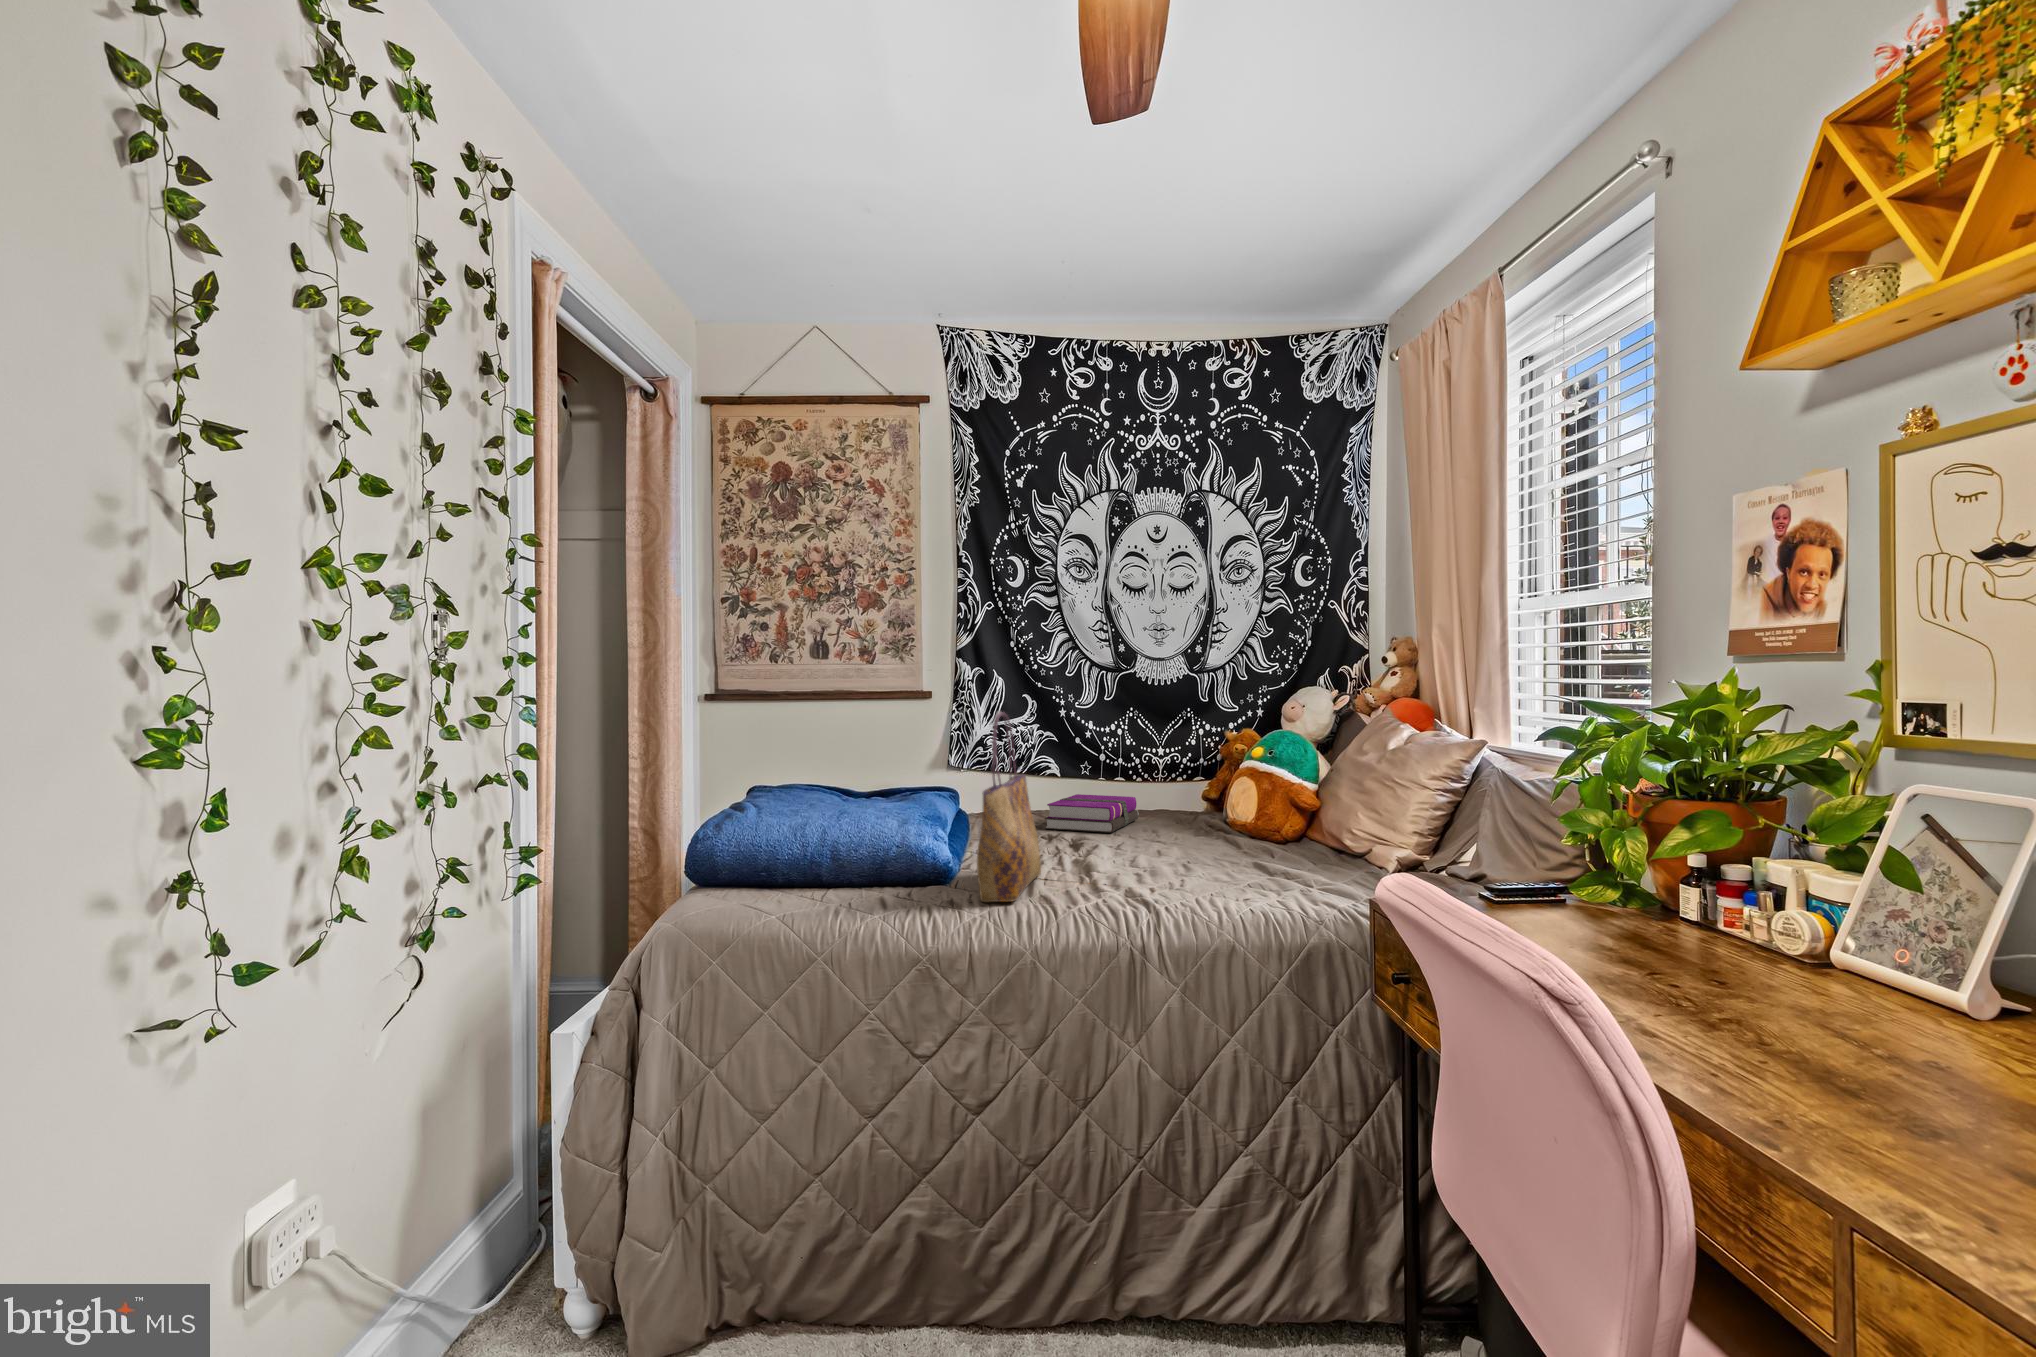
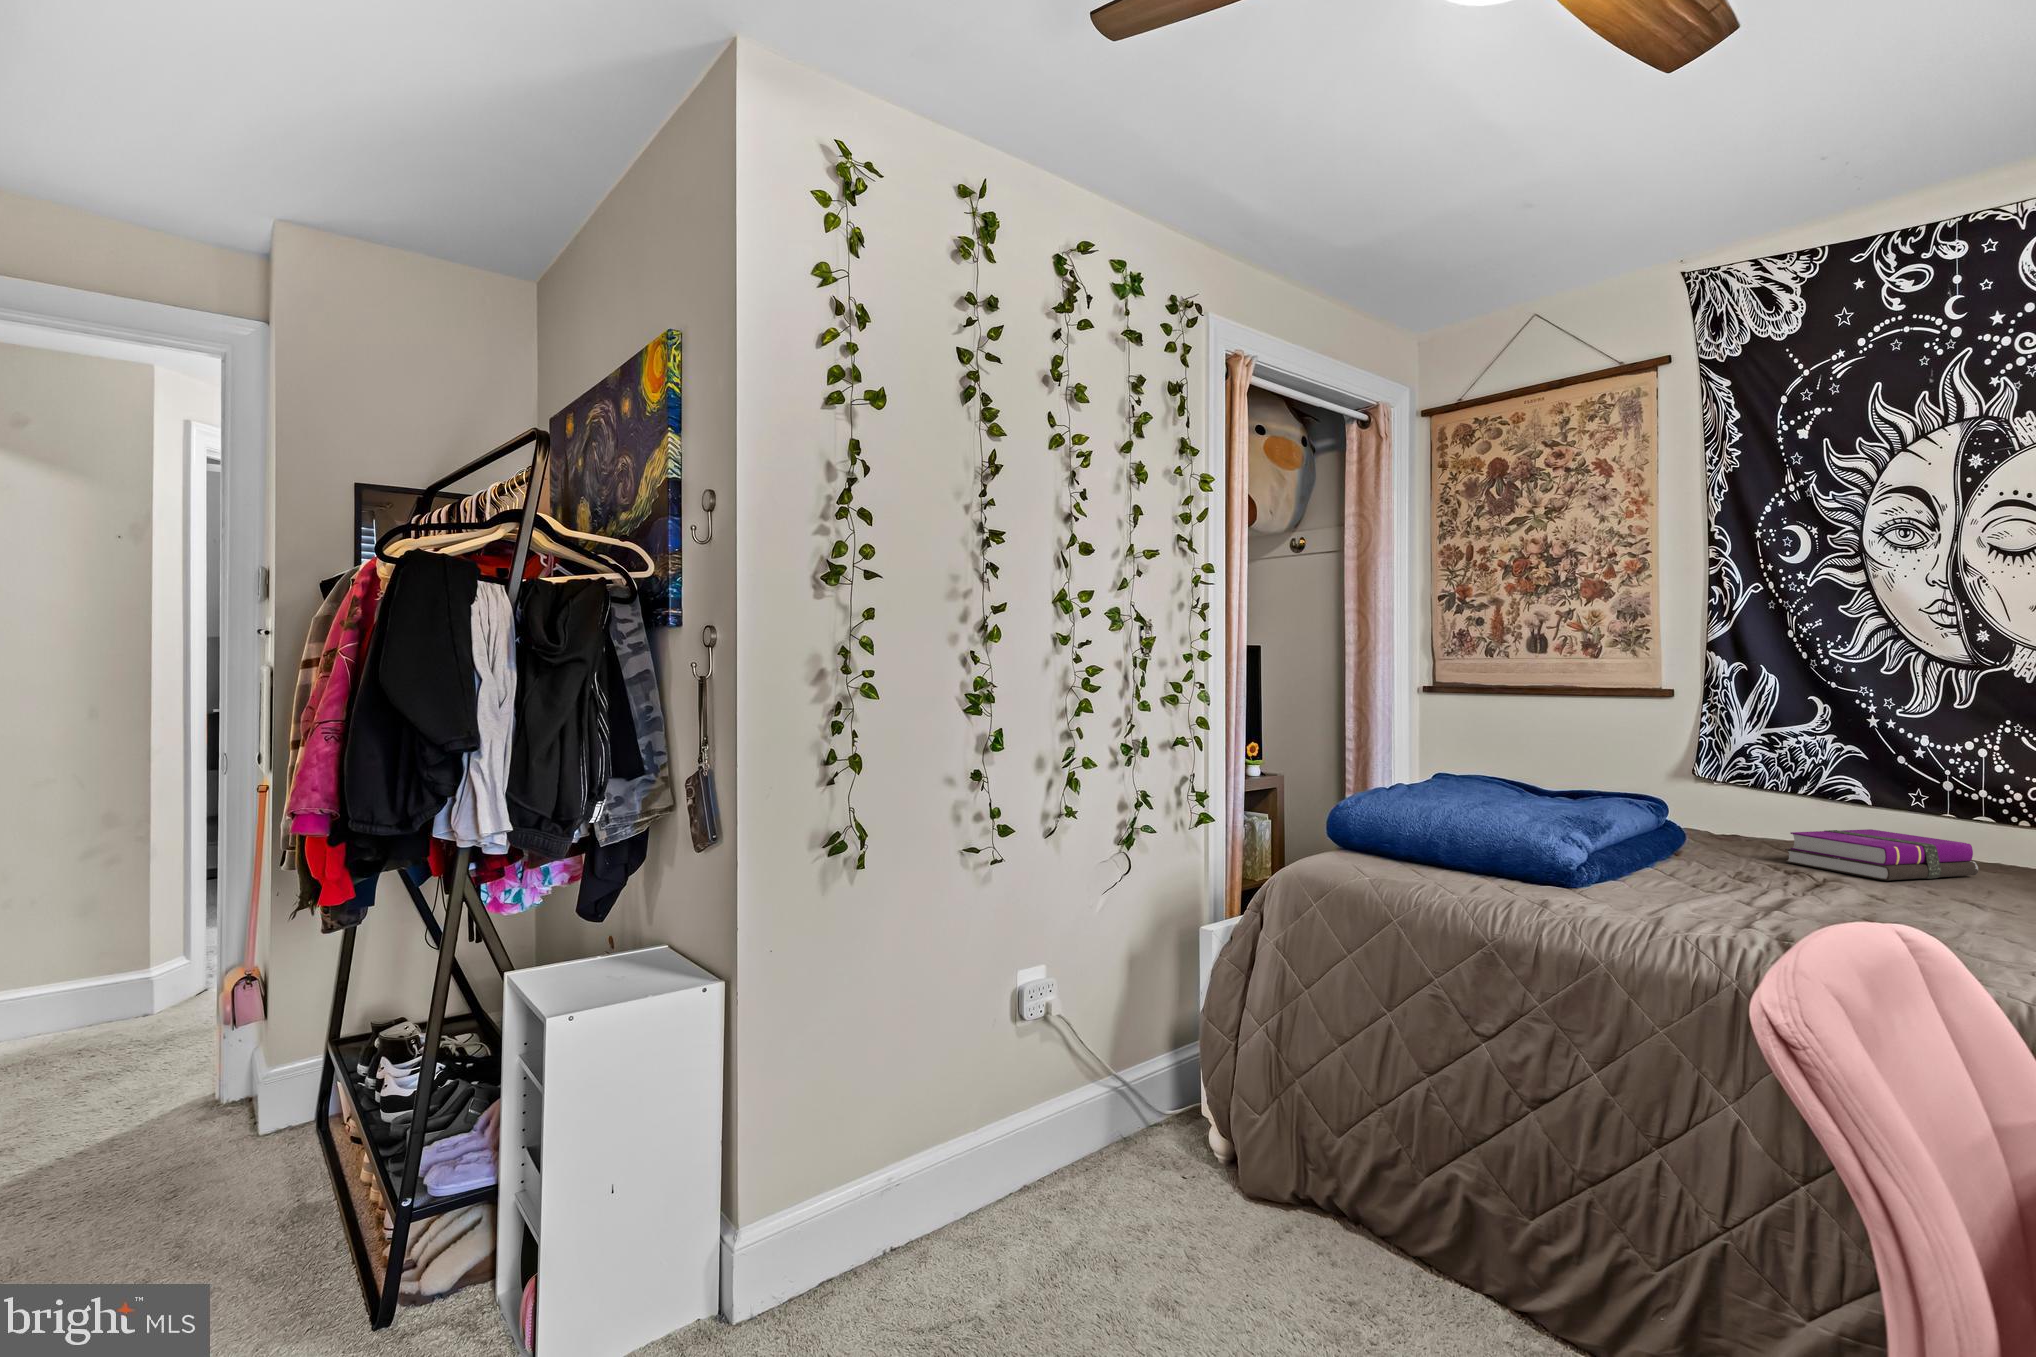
tote bag: present [977,712,1041,902] -> none [1557,709,1682,908]

